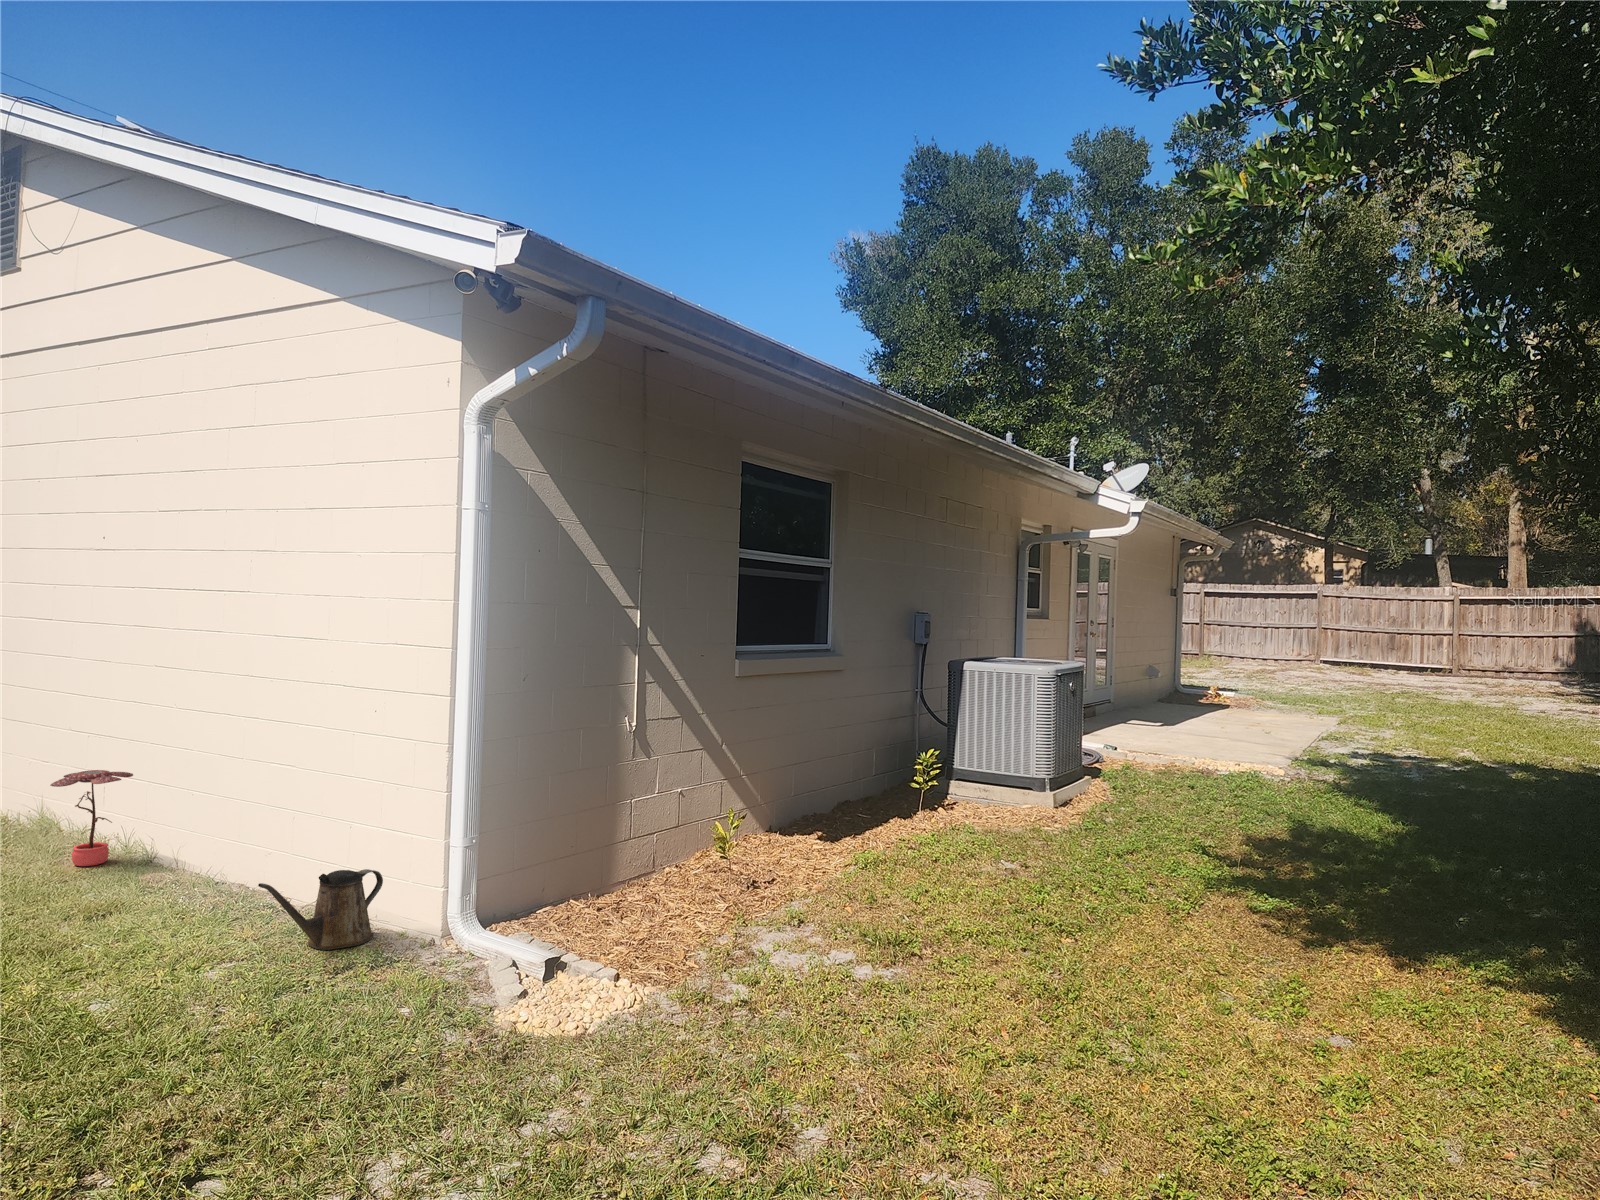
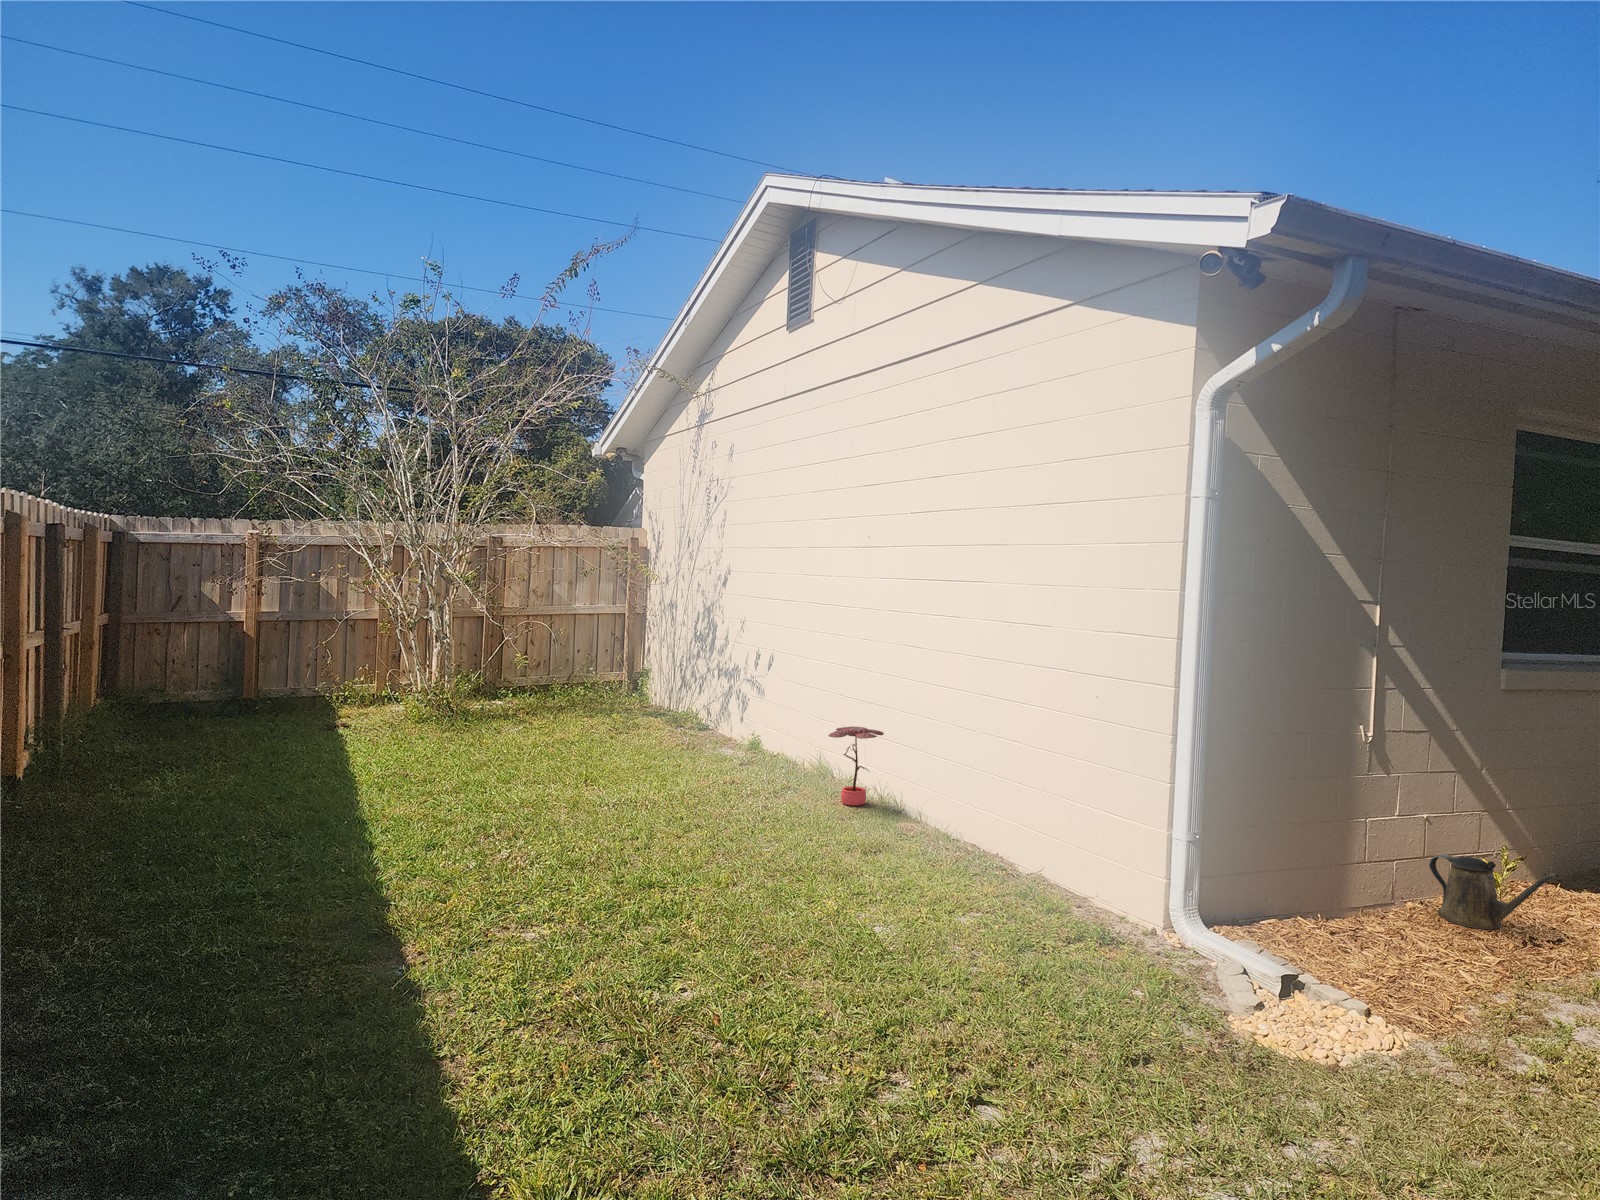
watering can: present [258,869,383,950] -> present [1429,854,1558,929]

